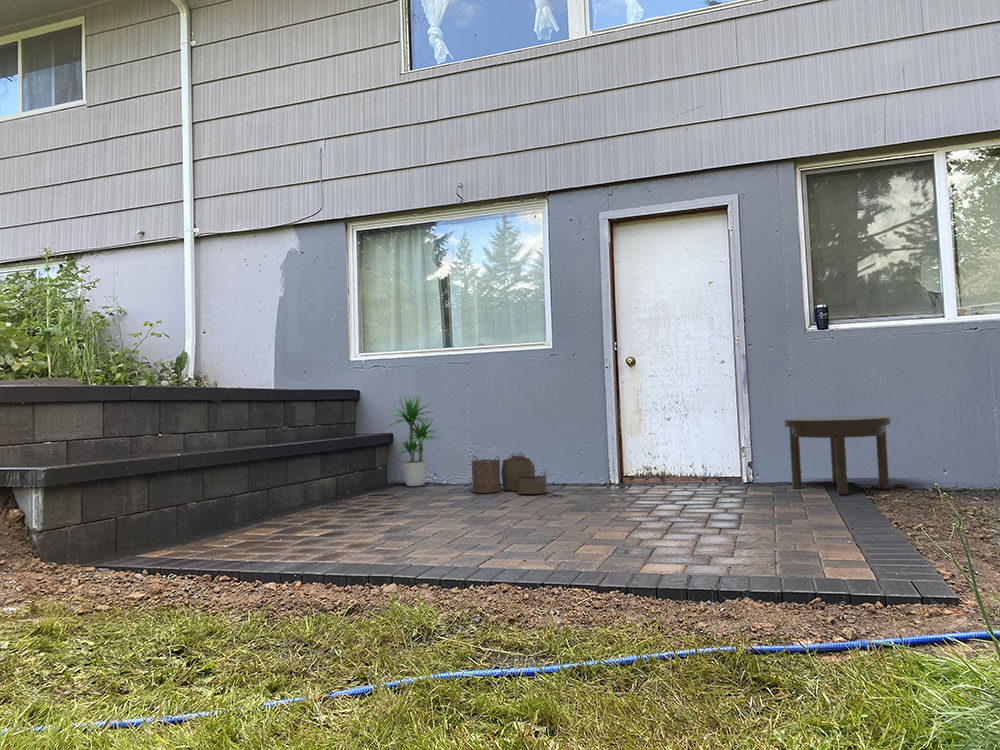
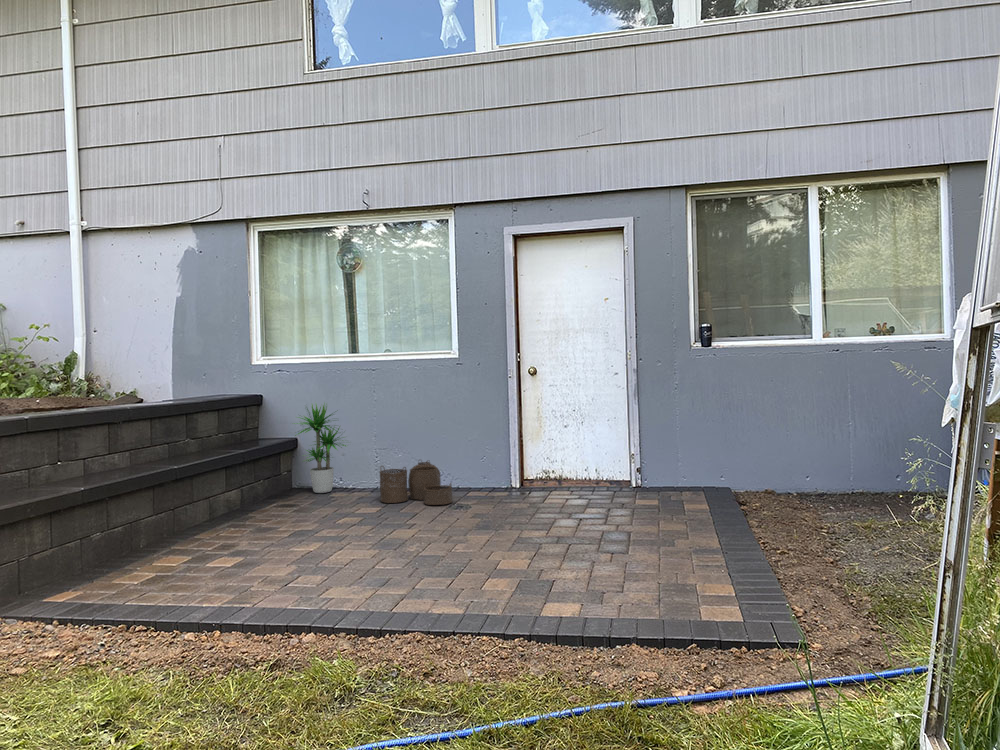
side table: present [784,416,891,494] -> none [671,429,763,505]

